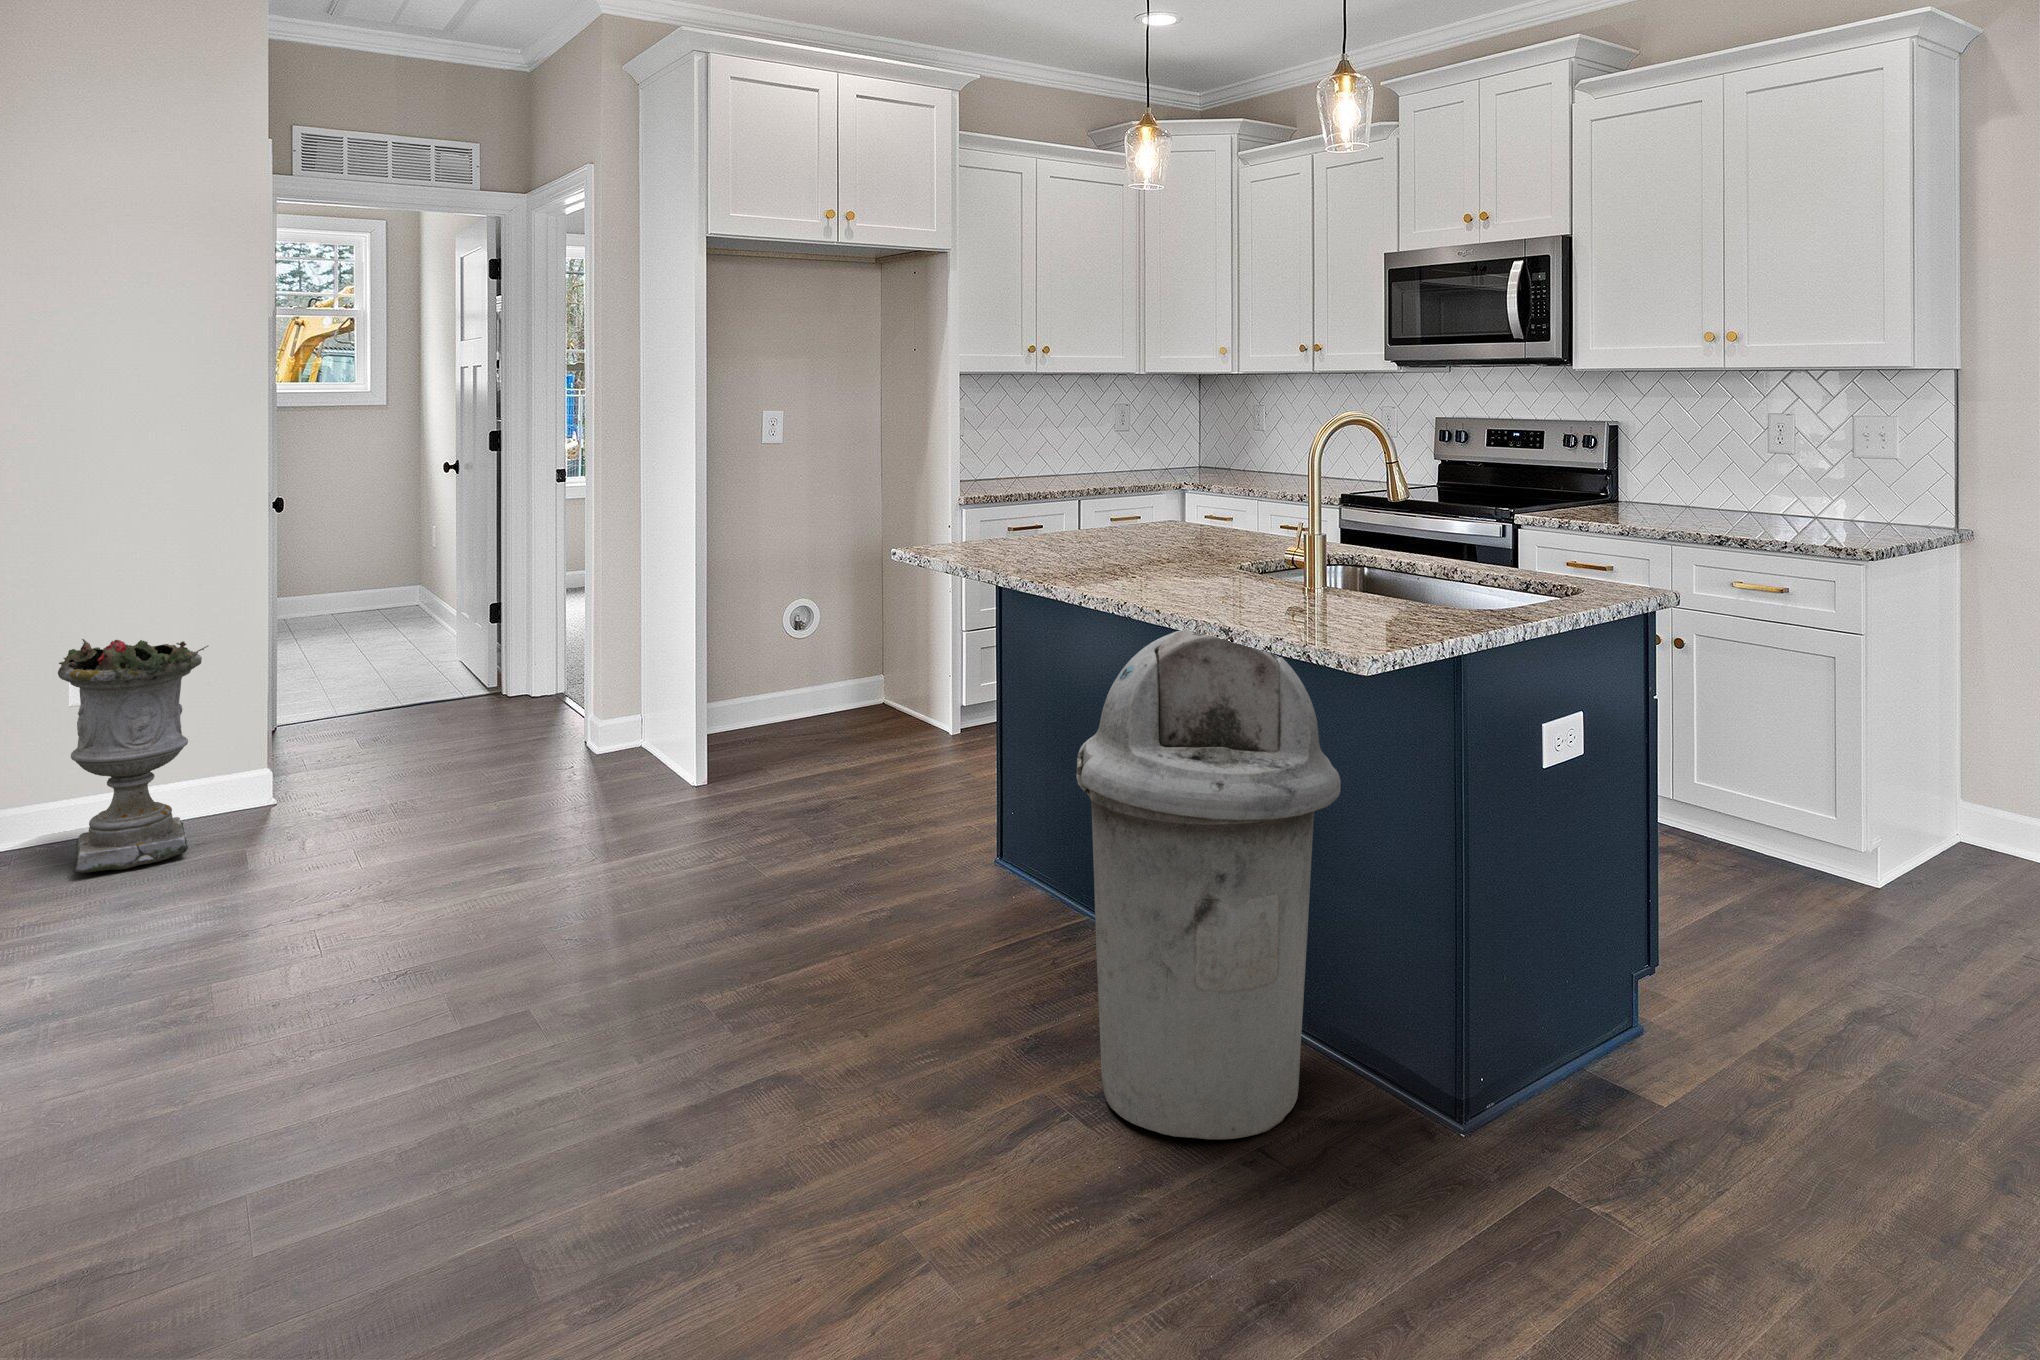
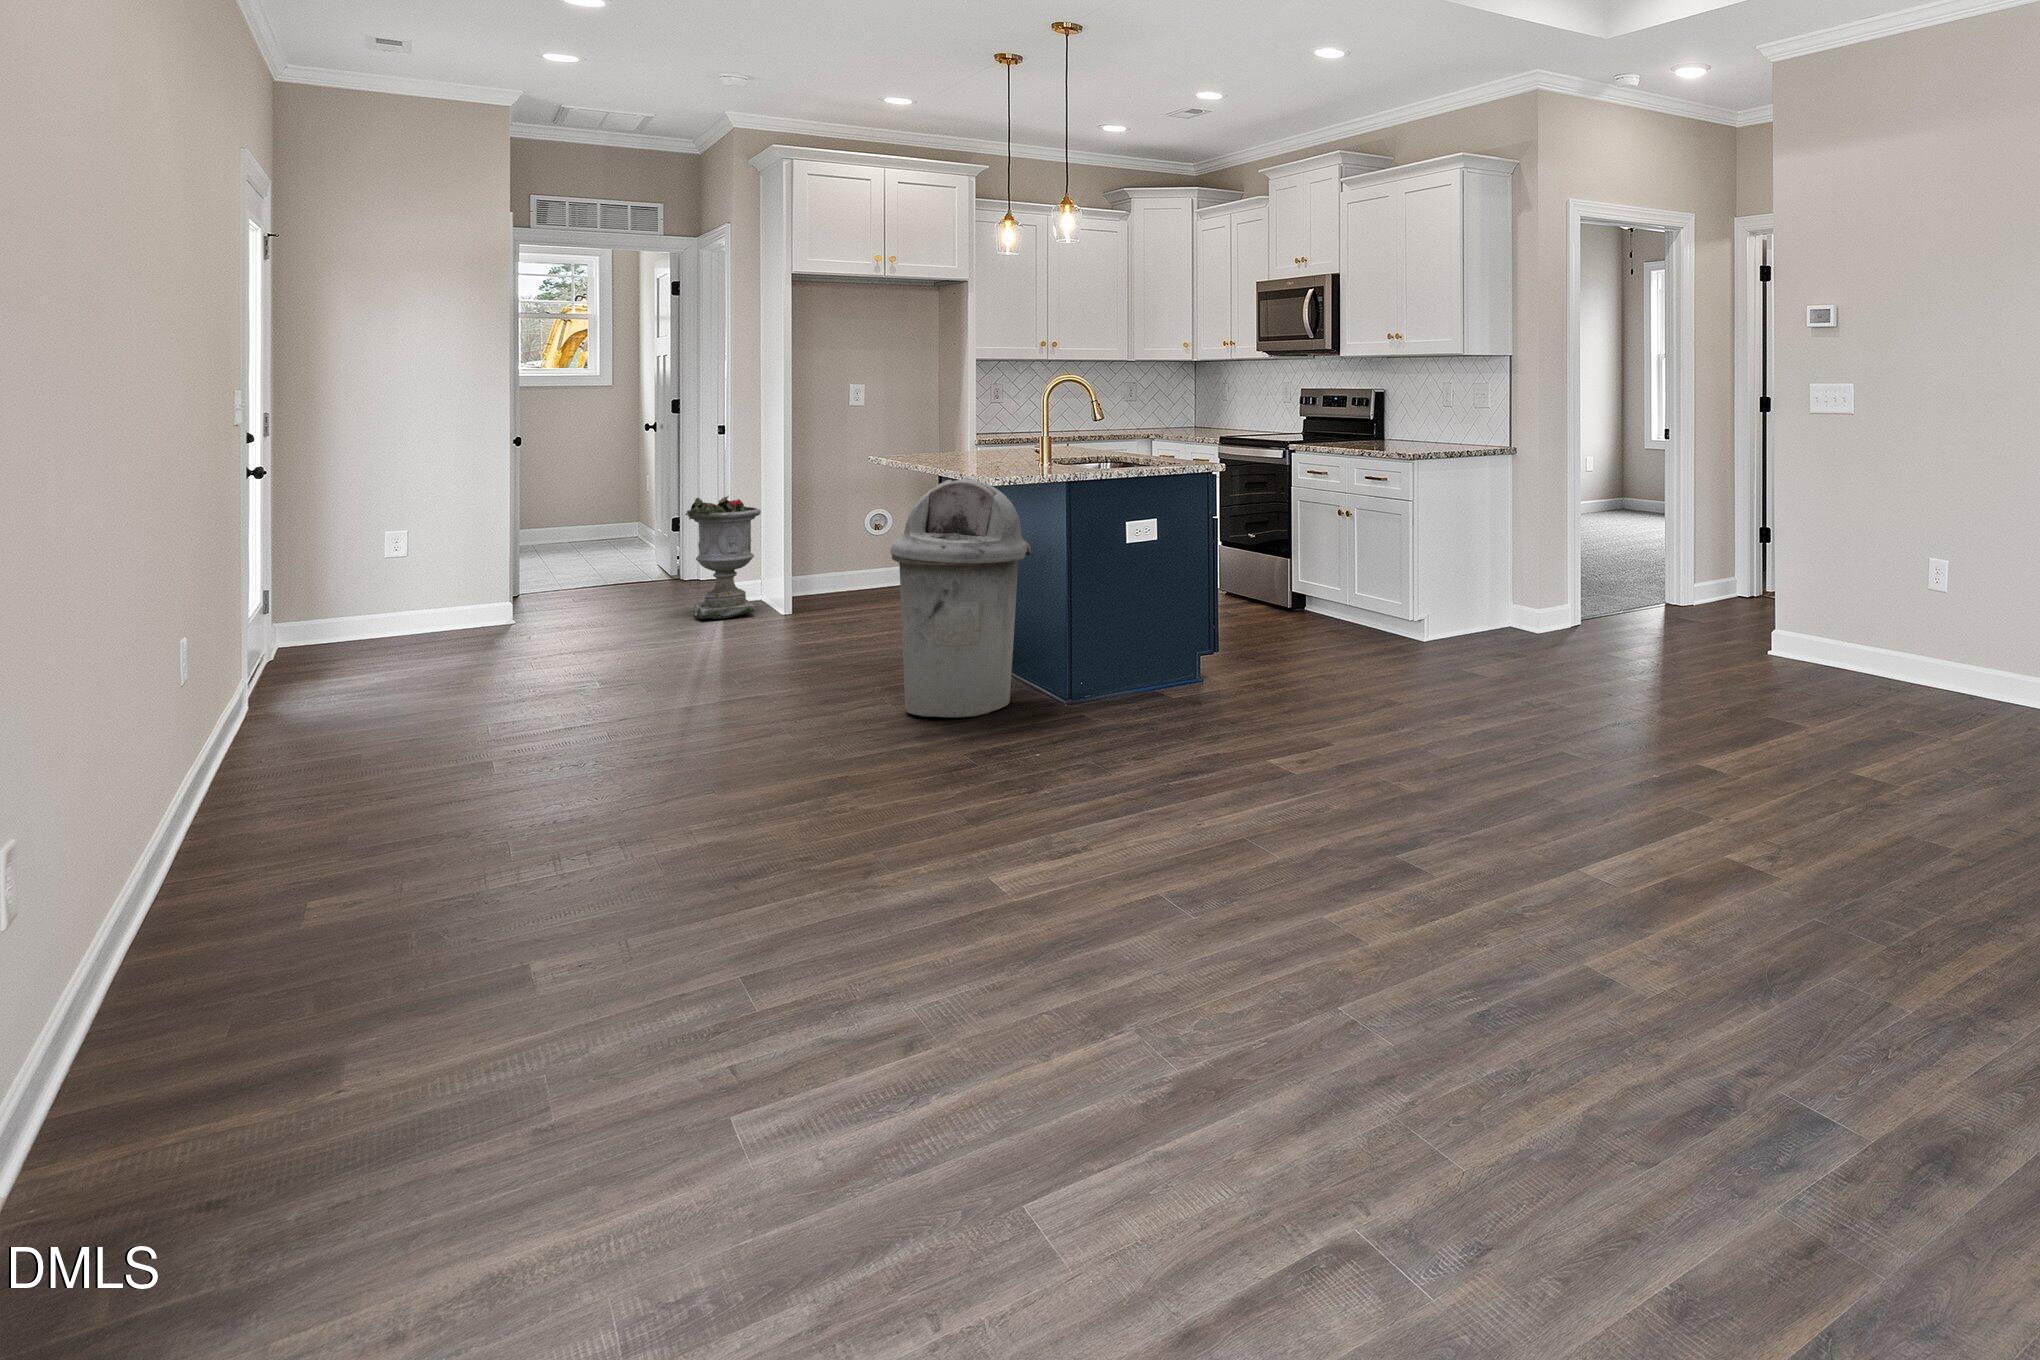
planter: present [58,639,208,872] -> present [686,496,761,619]

